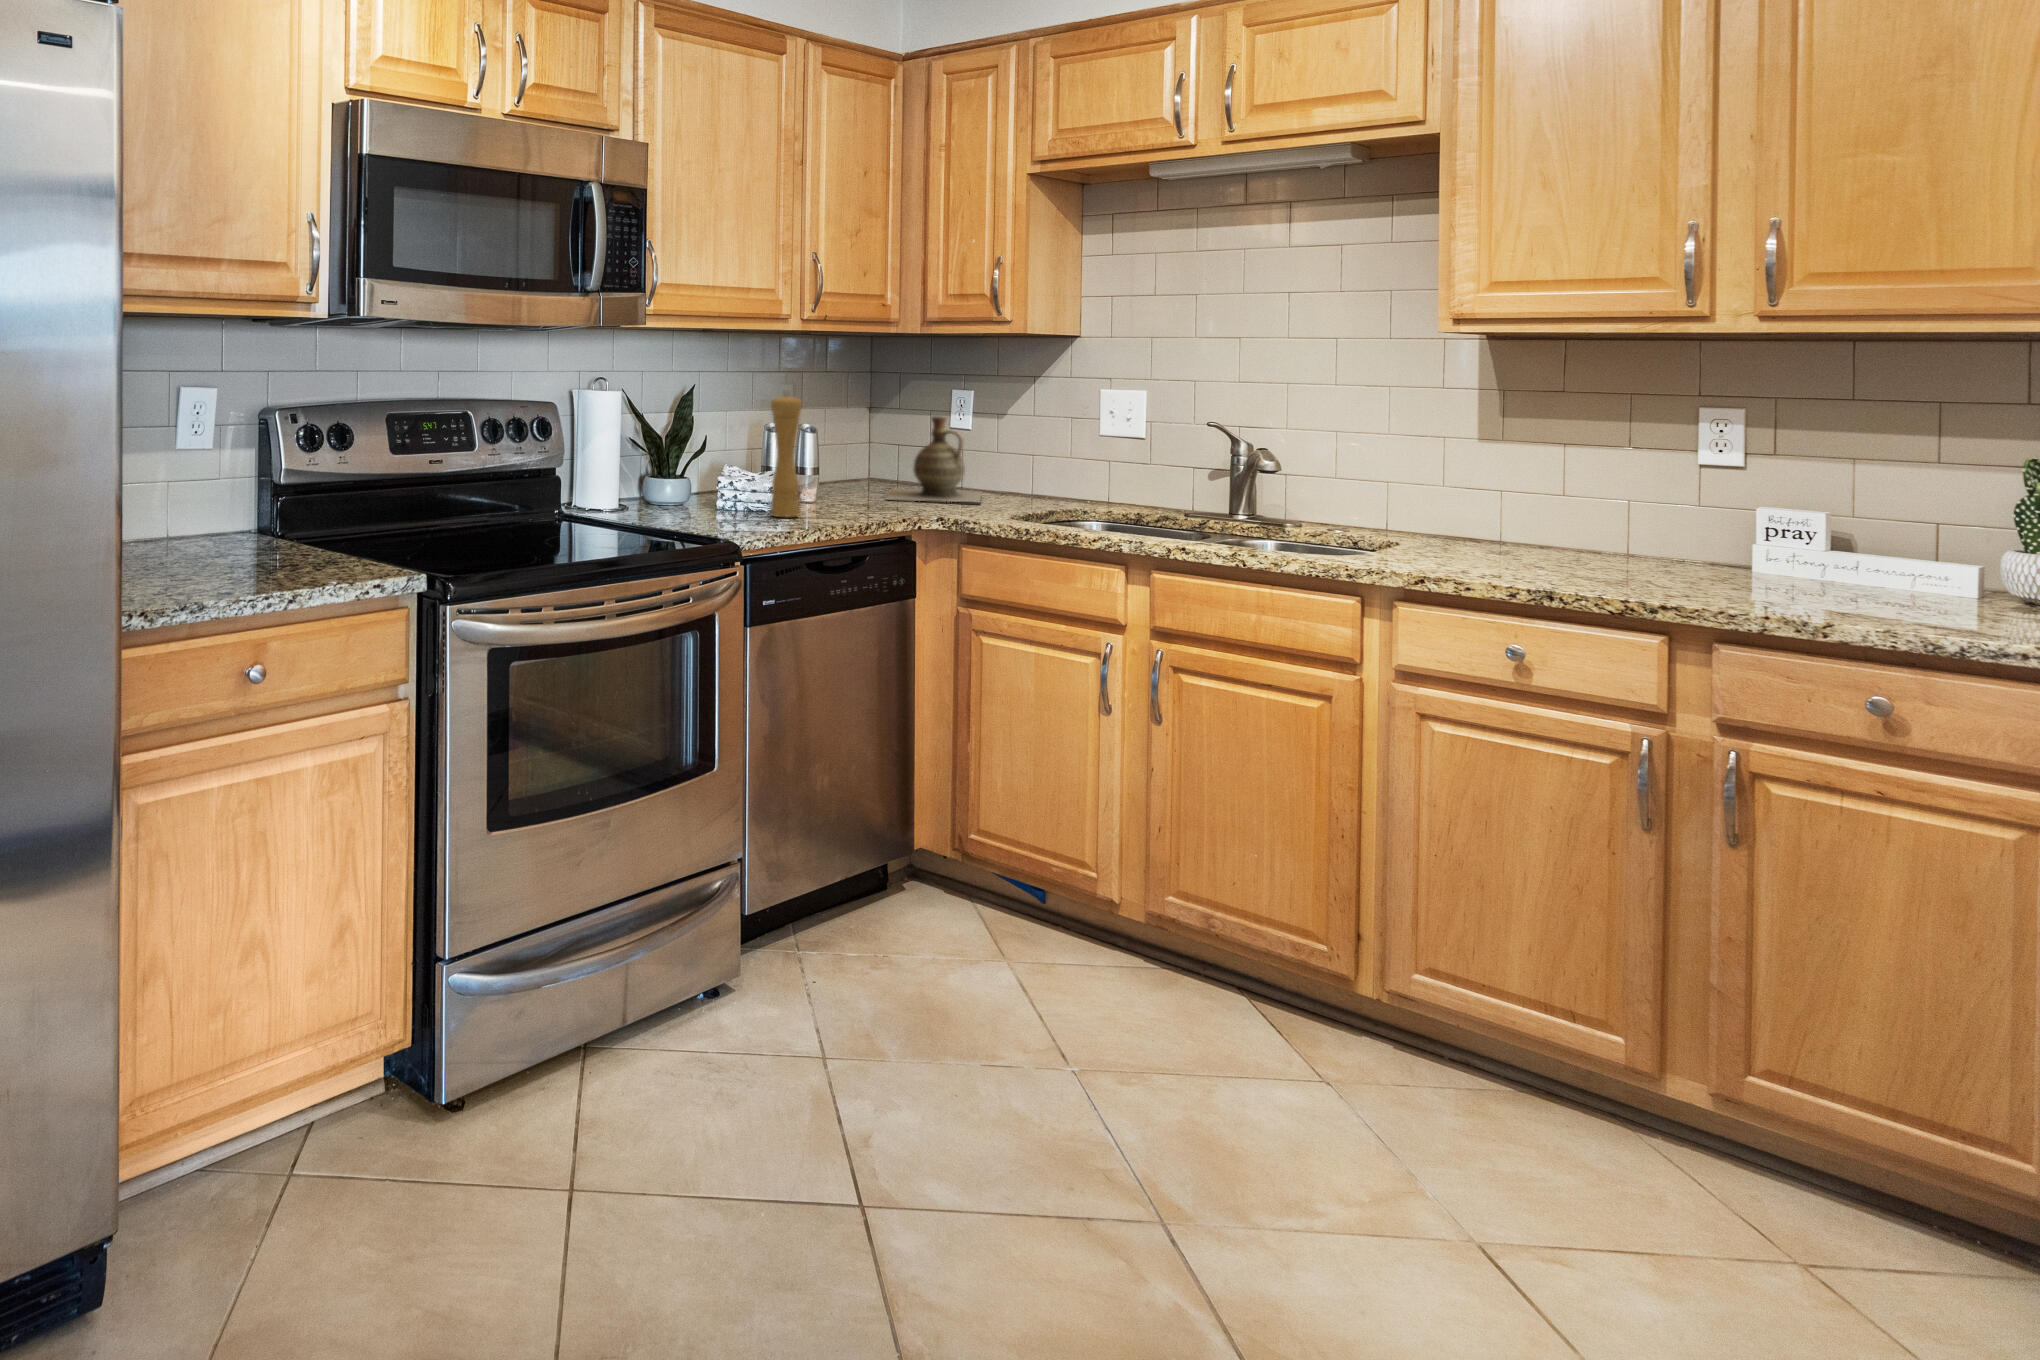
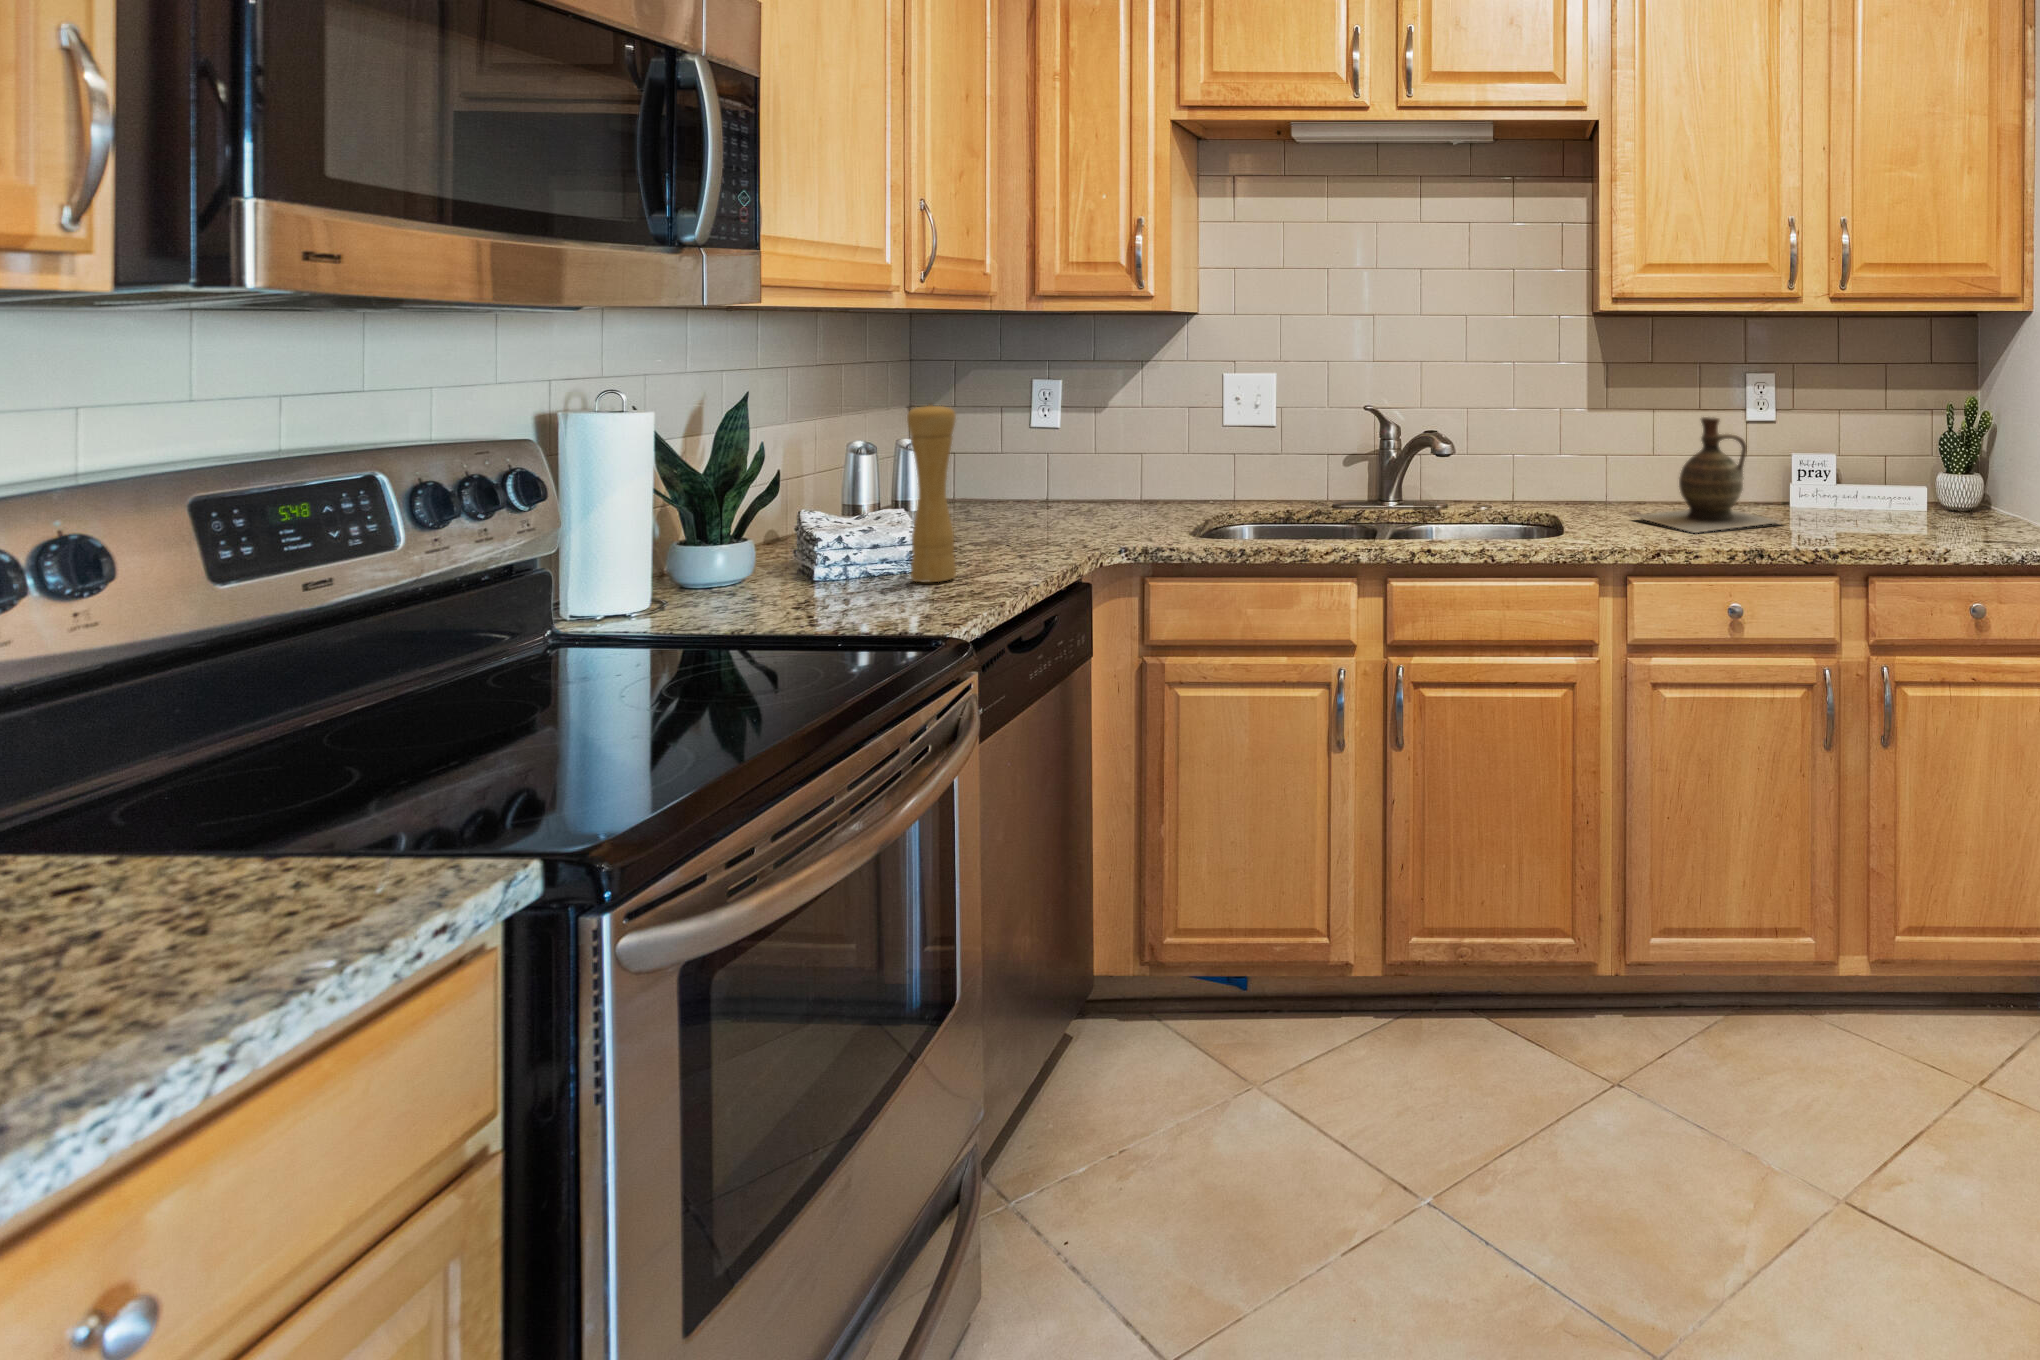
ceramic jug: present [887,416,981,502] -> present [1635,417,1779,533]

